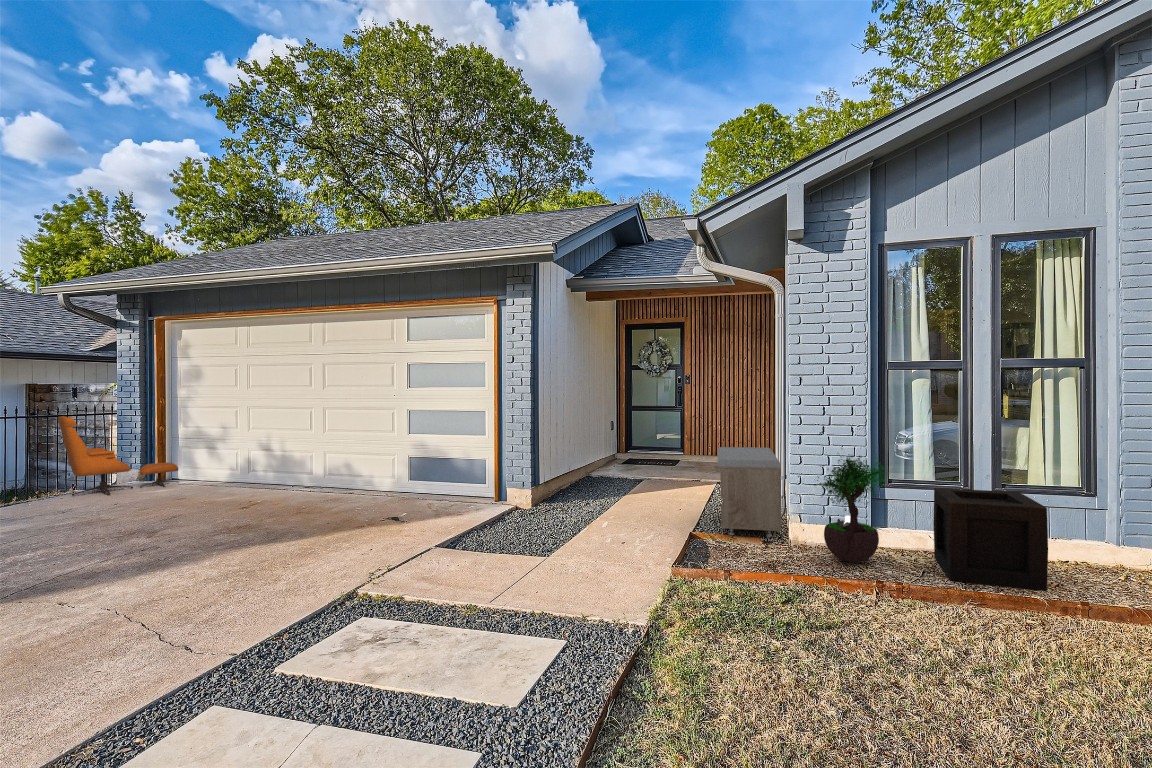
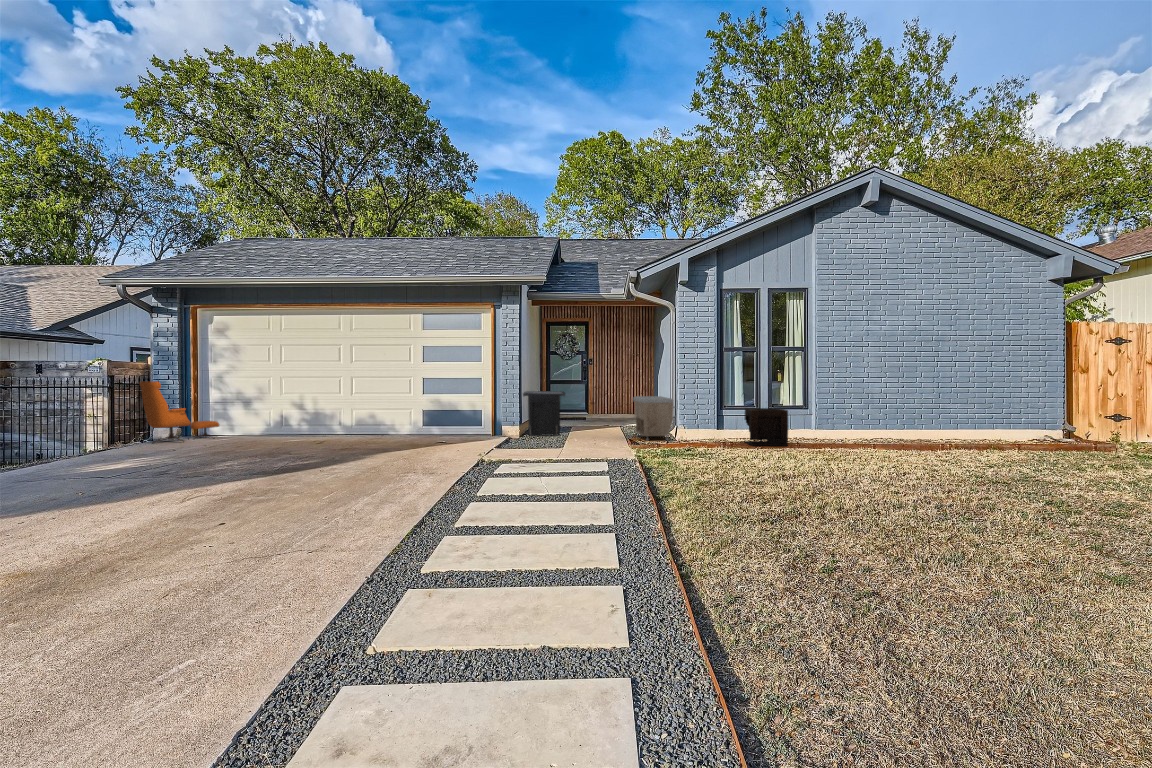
trash can: none [541,433,607,507] -> present [523,391,565,436]
potted tree: present [815,453,889,563] -> none [693,388,726,444]

